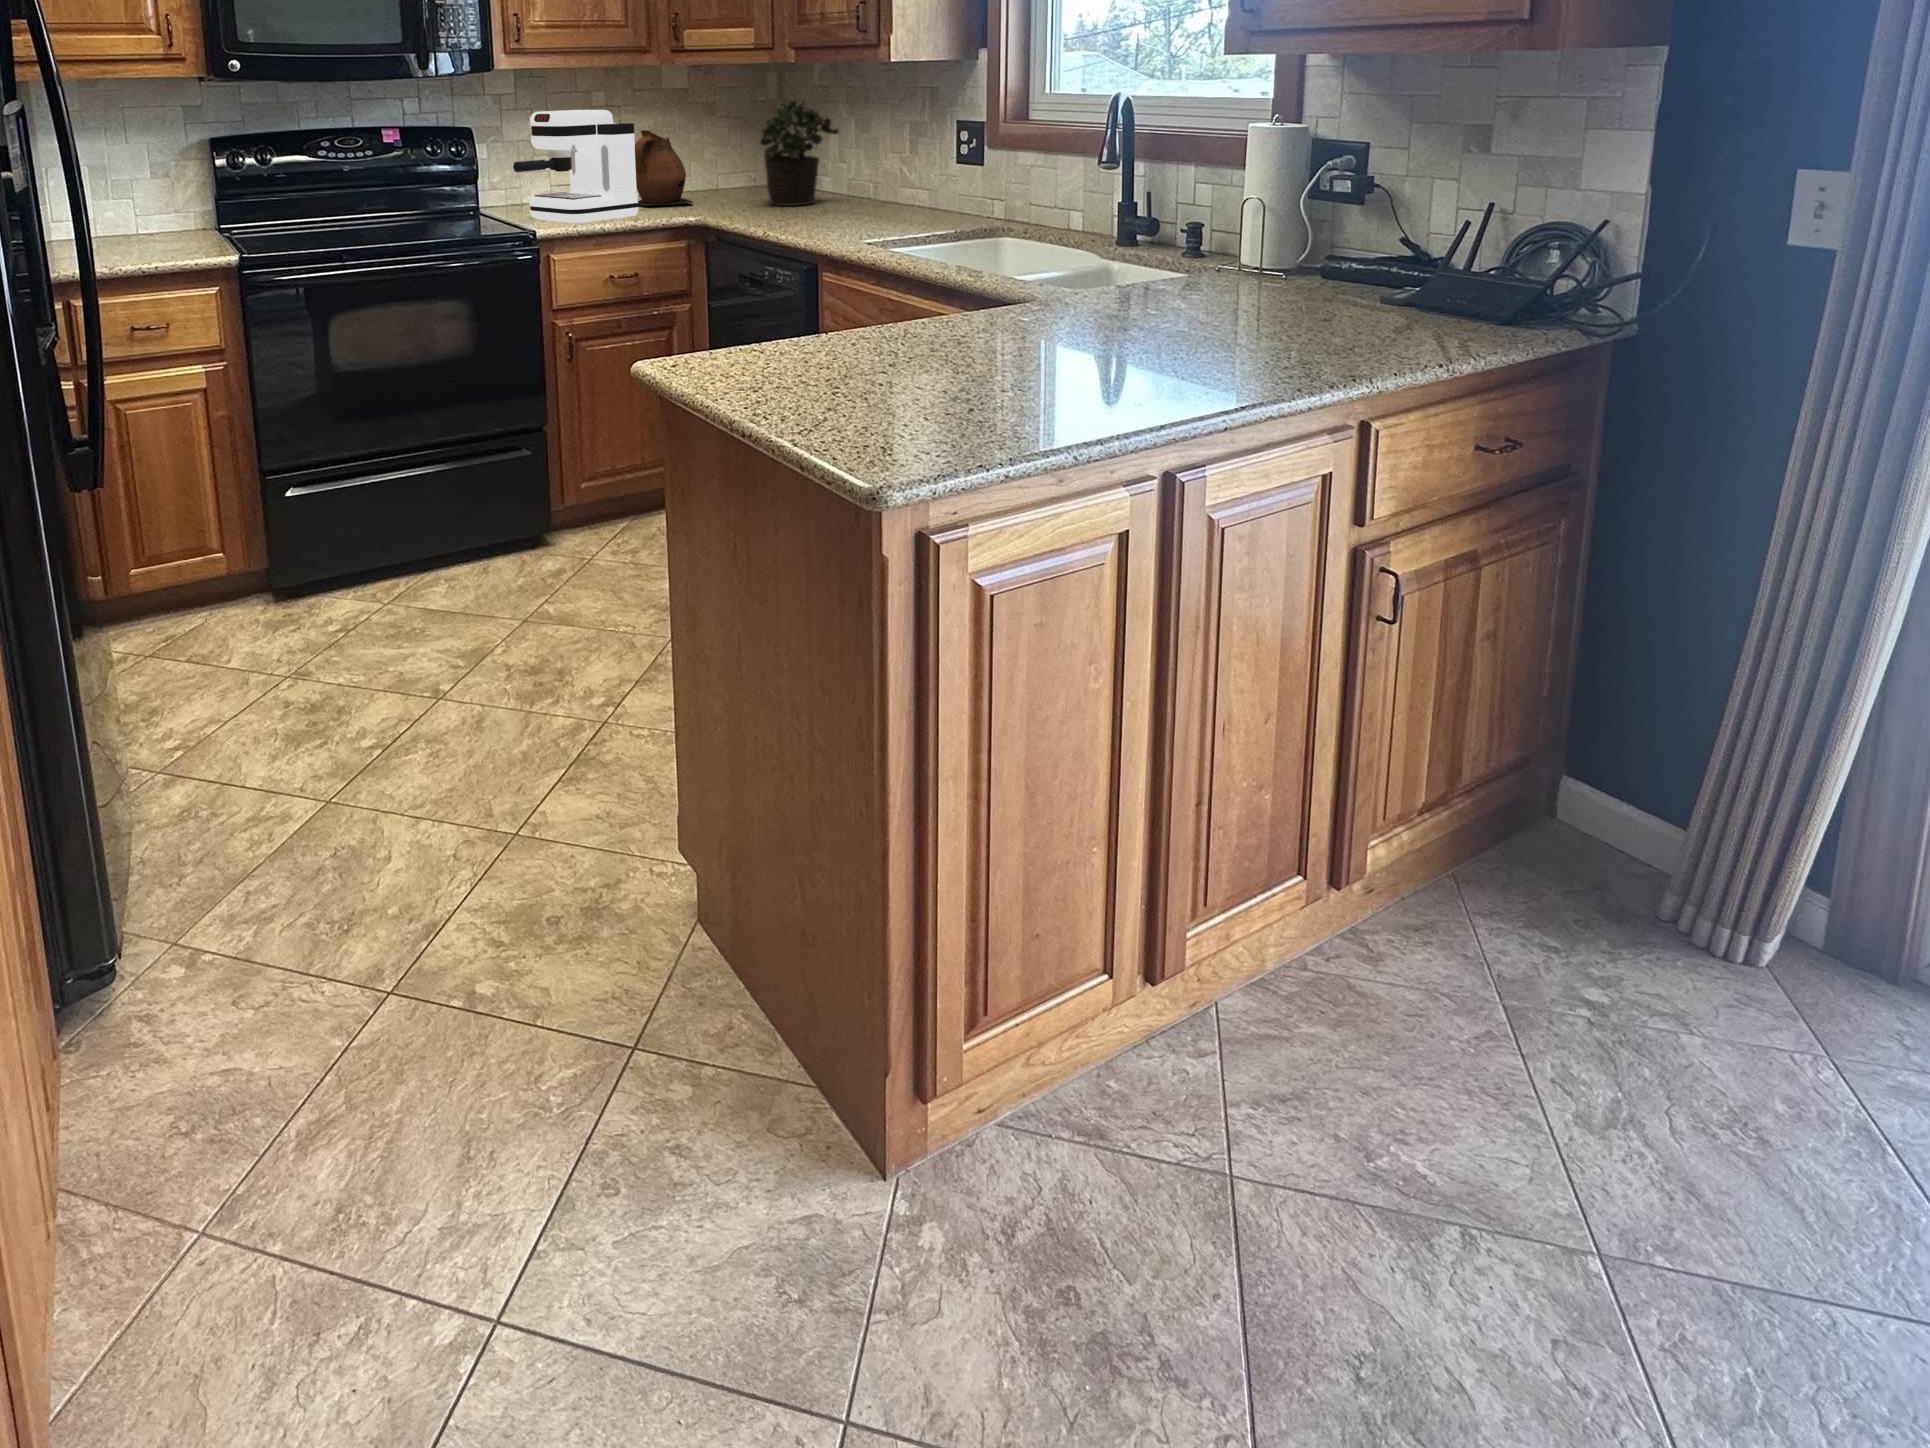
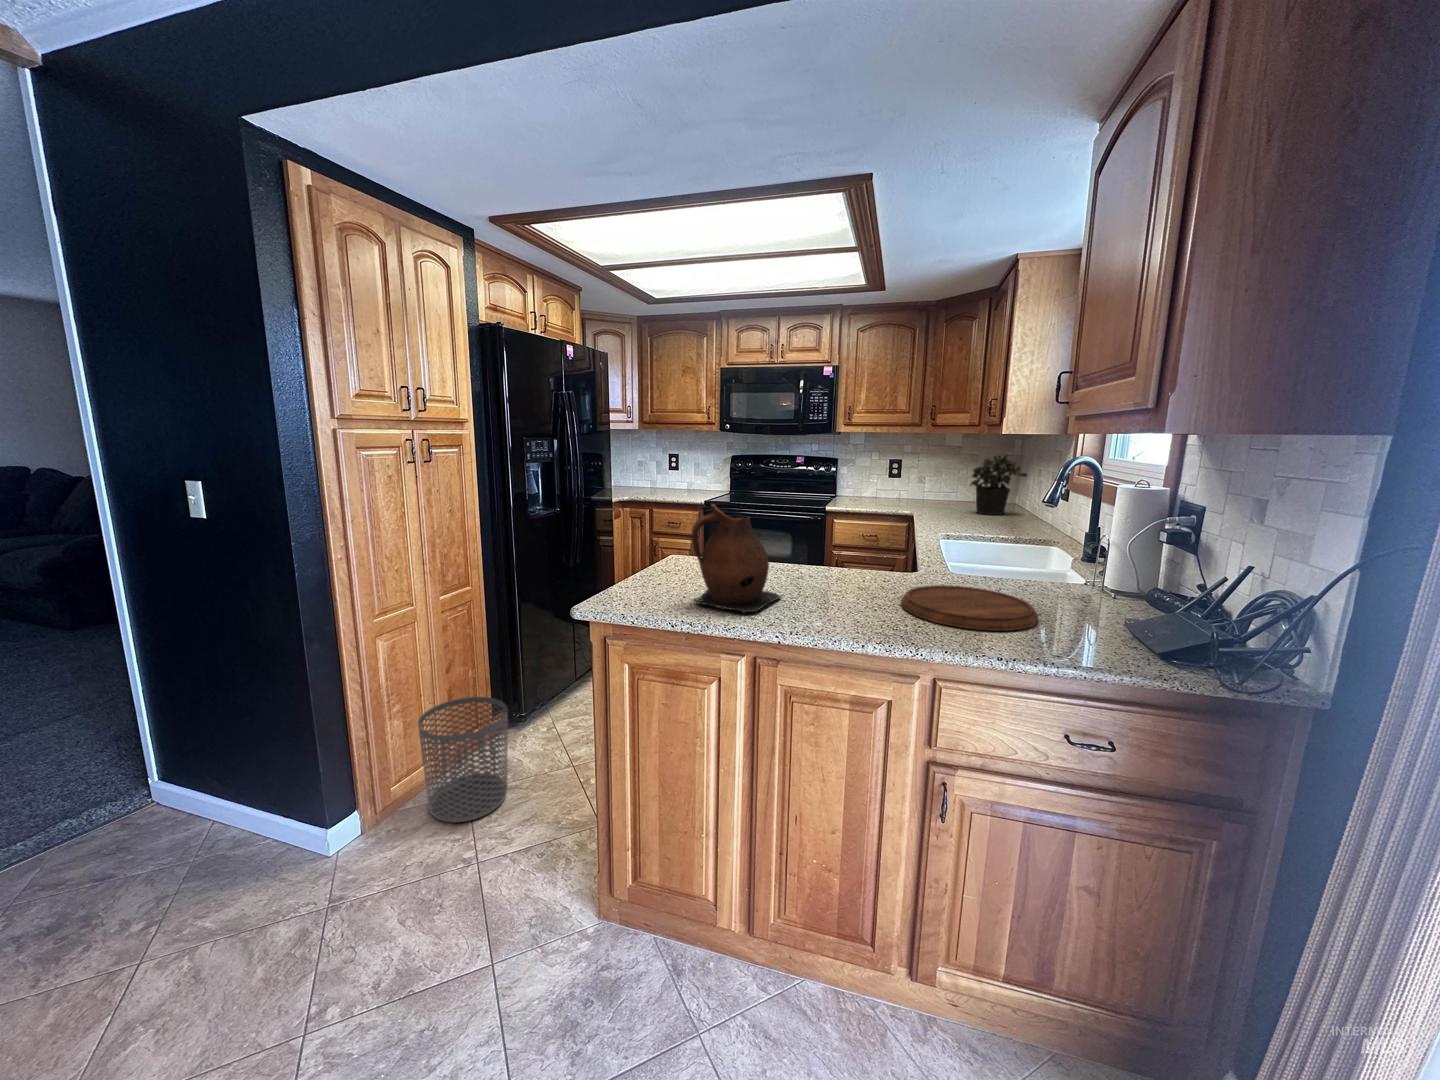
coffee maker: present [513,110,638,225] -> none [829,453,889,508]
ceramic pitcher: present [635,130,693,206] -> present [692,504,781,613]
cutting board: none [1157,296,1363,349] -> present [901,585,1038,631]
waste bin: none [67,904,358,1346] -> present [418,697,508,822]

